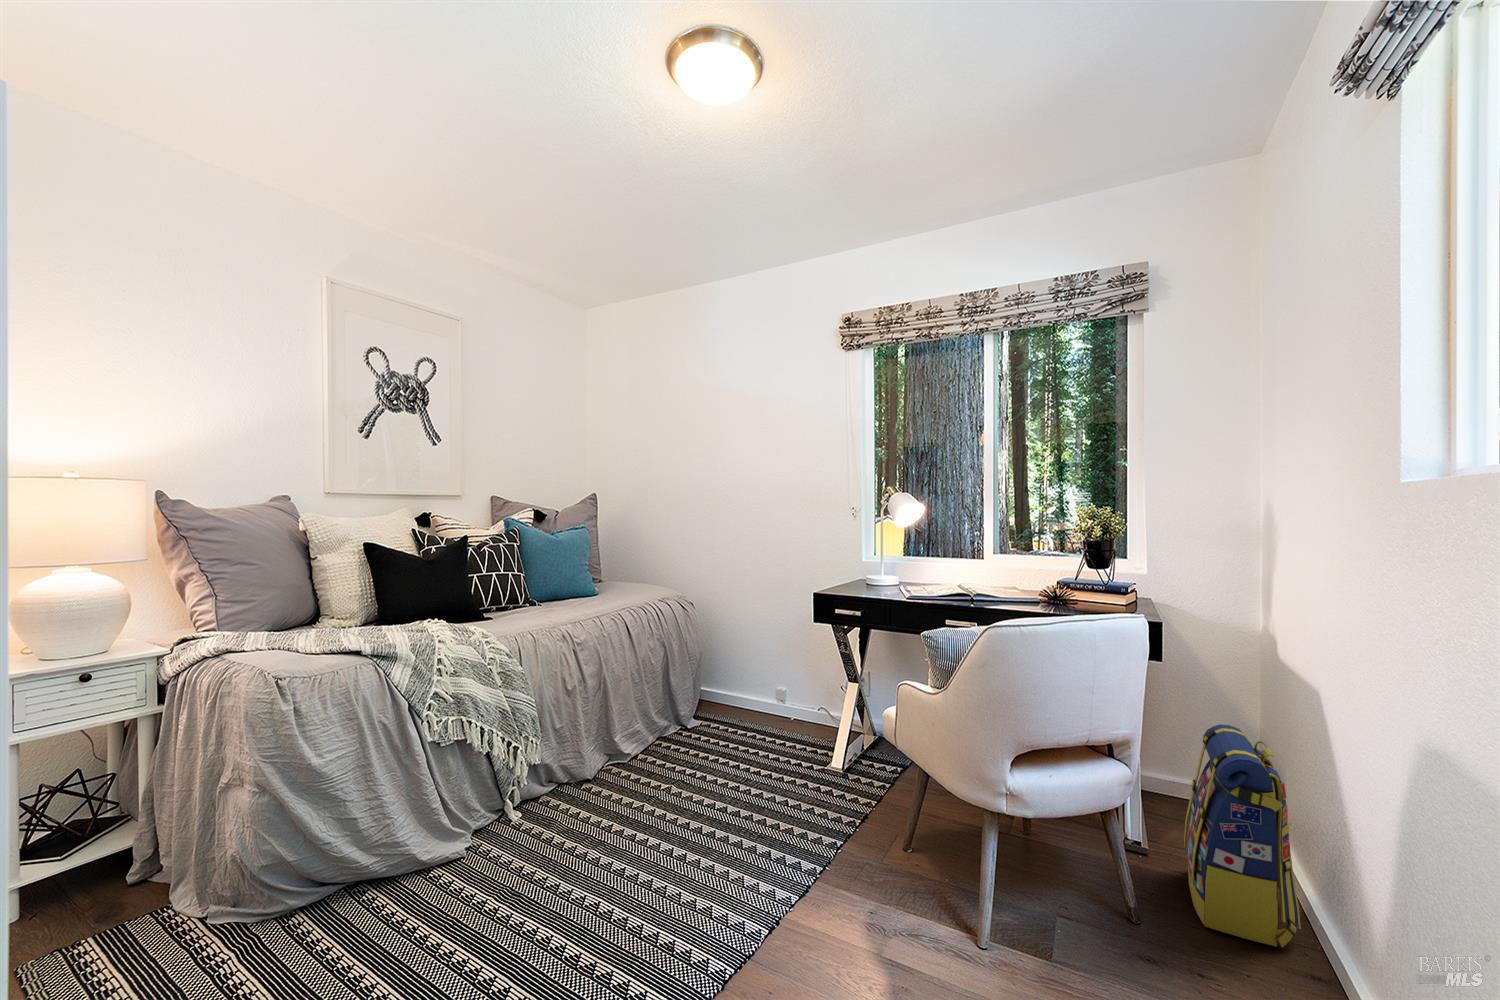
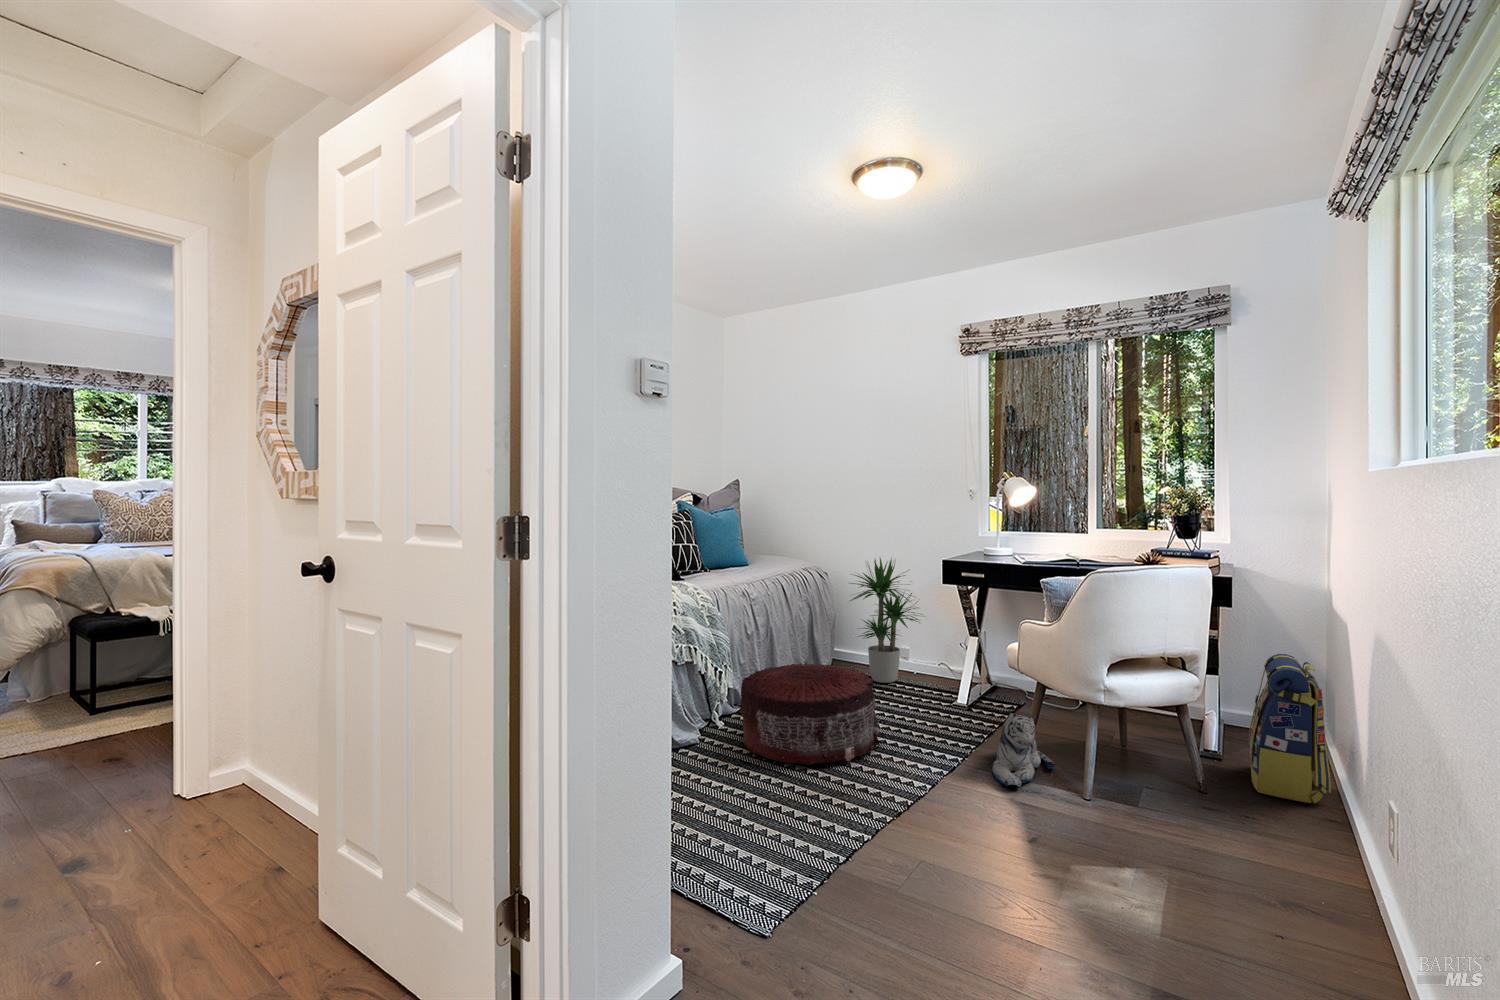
potted plant: none [707,582,802,737] -> present [850,558,920,683]
pouf: none [524,729,713,900] -> present [741,662,880,765]
plush toy: none [854,816,939,934] -> present [992,713,1055,787]

